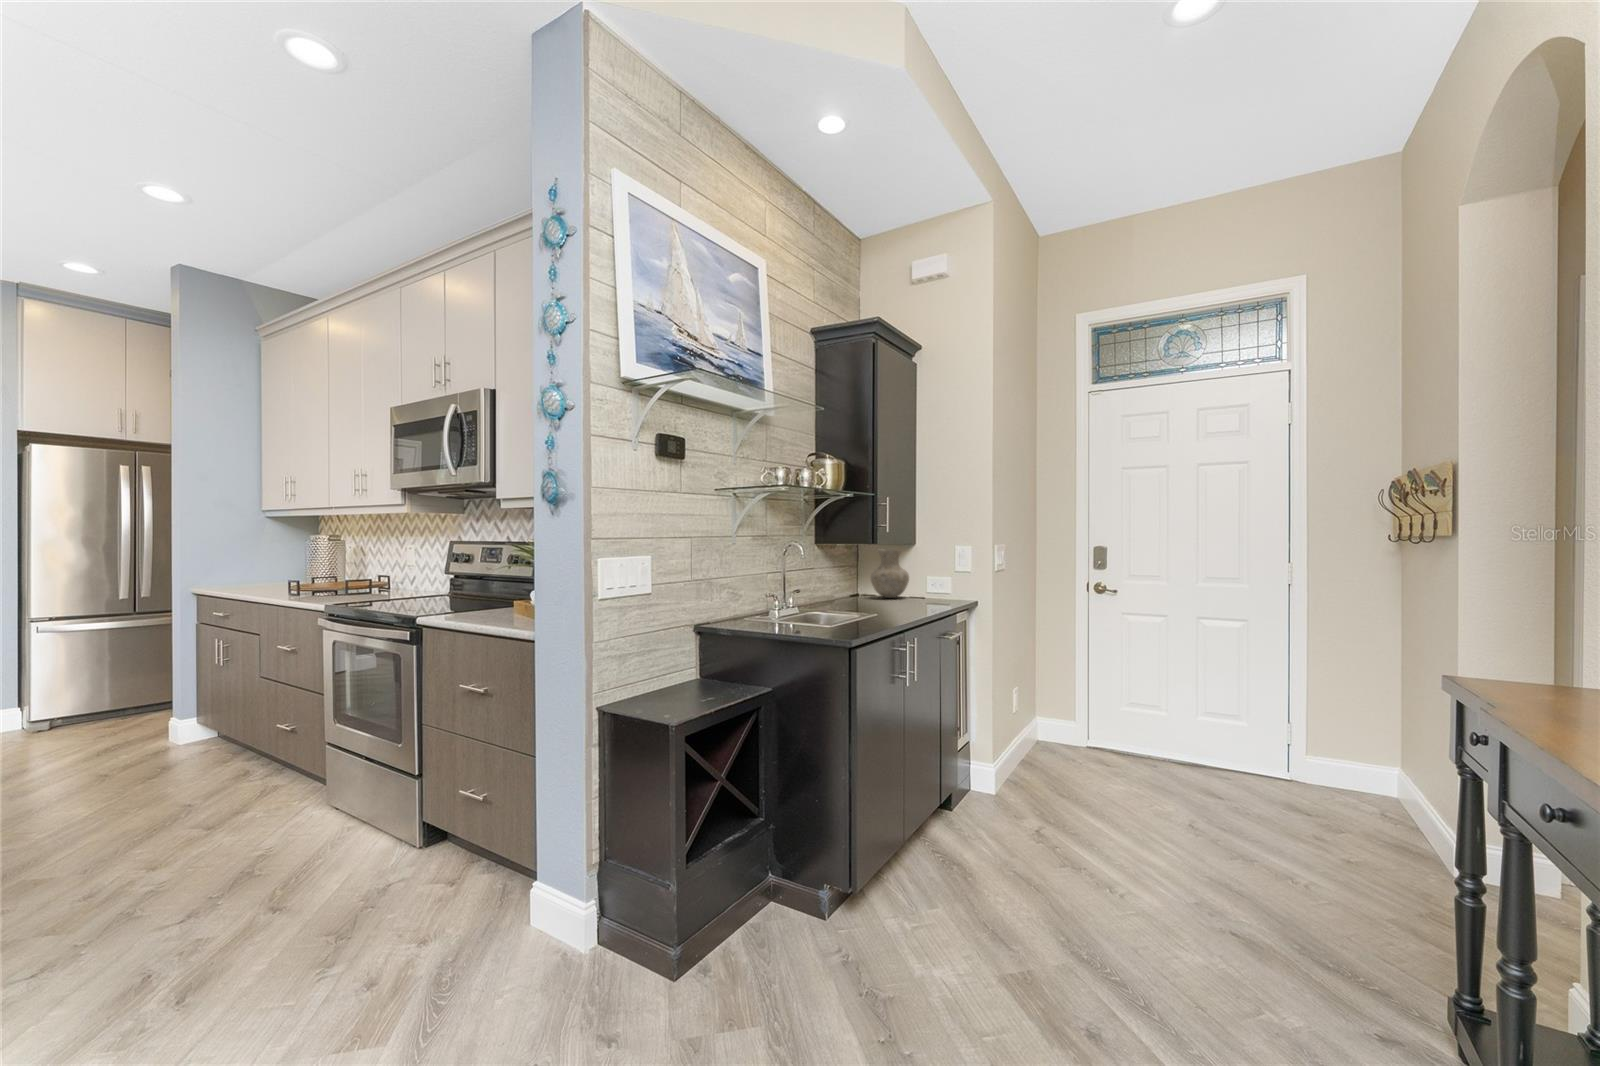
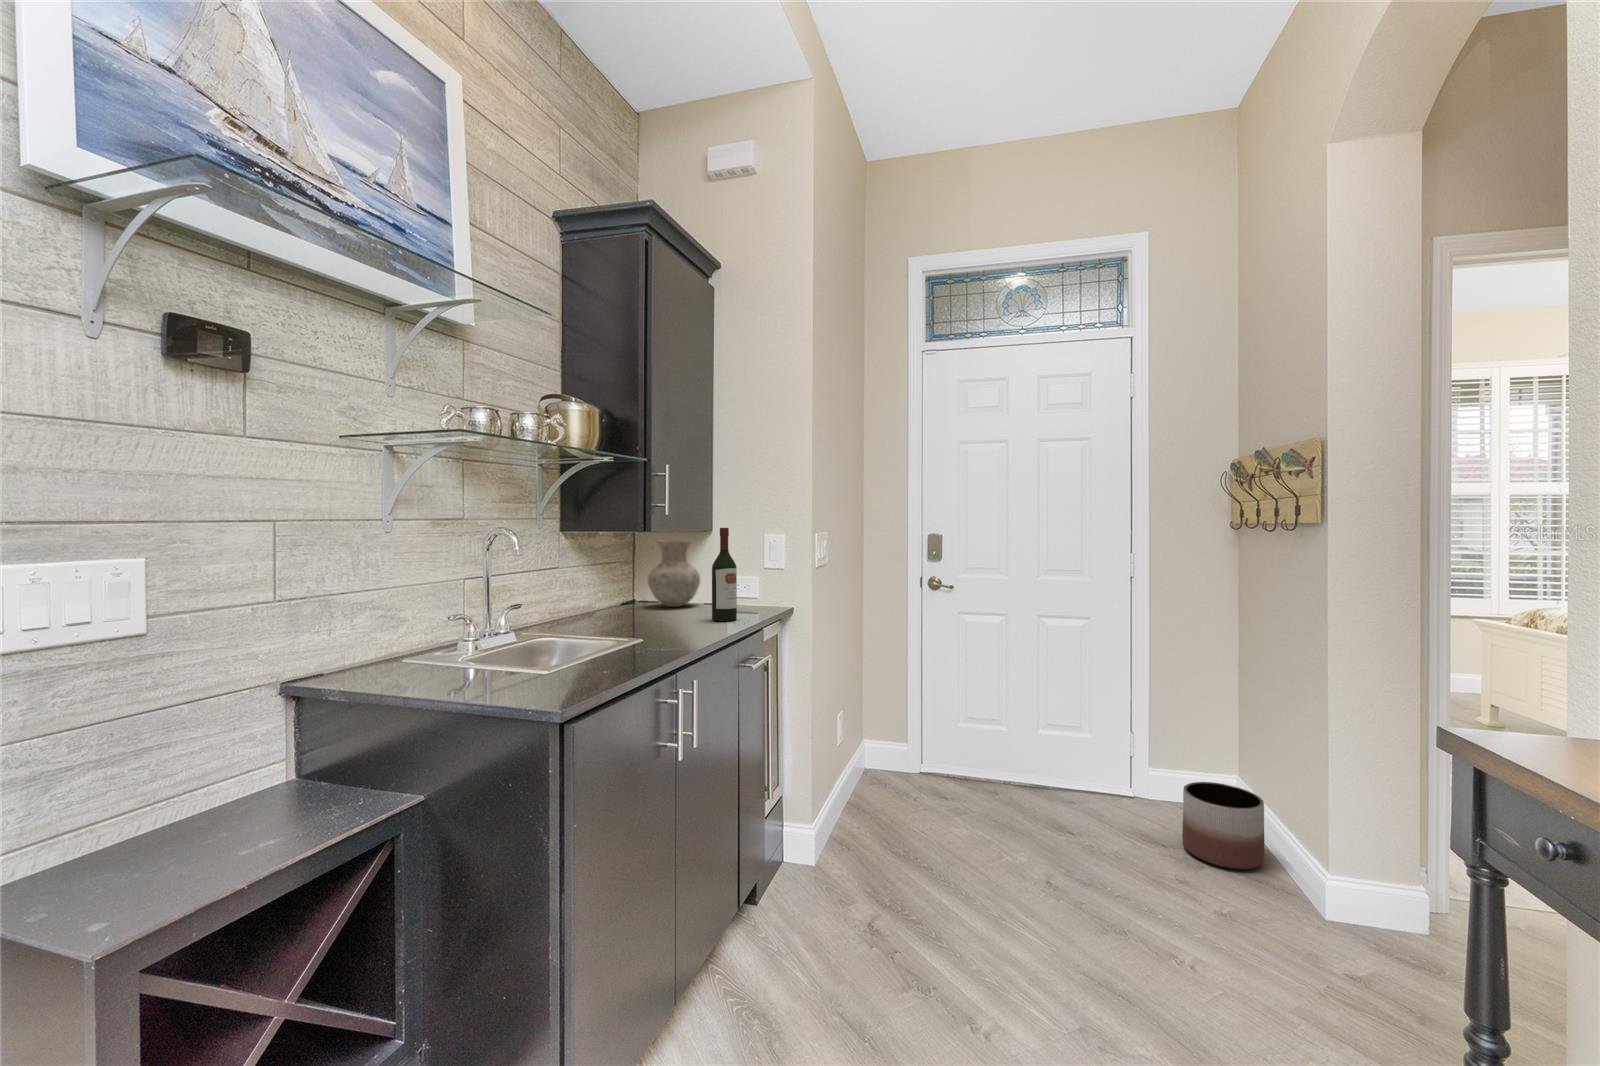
wine bottle: none [920,540,938,607] -> present [712,528,737,621]
planter: none [1331,763,1410,837] -> present [1182,782,1265,869]

